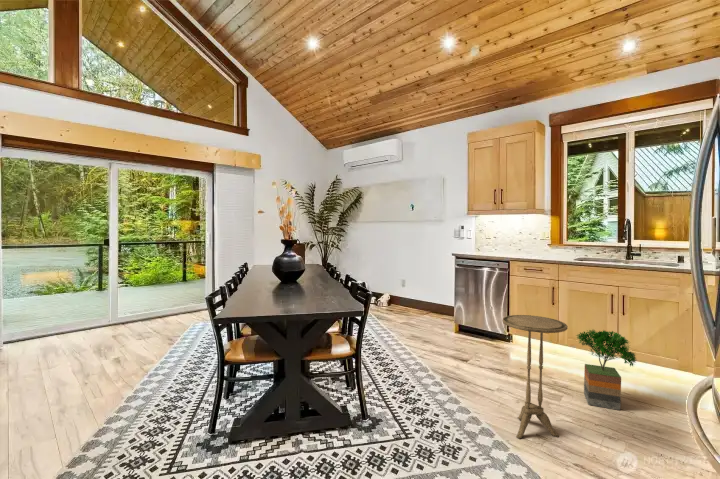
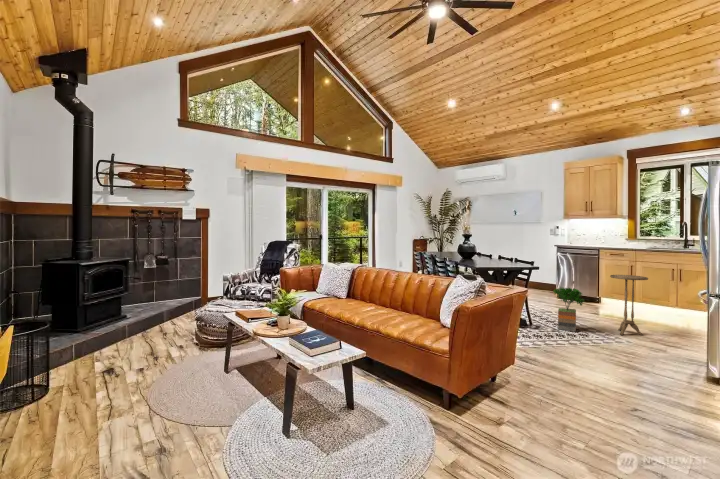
potted tree: present [577,330,636,410] -> present [553,288,584,331]

